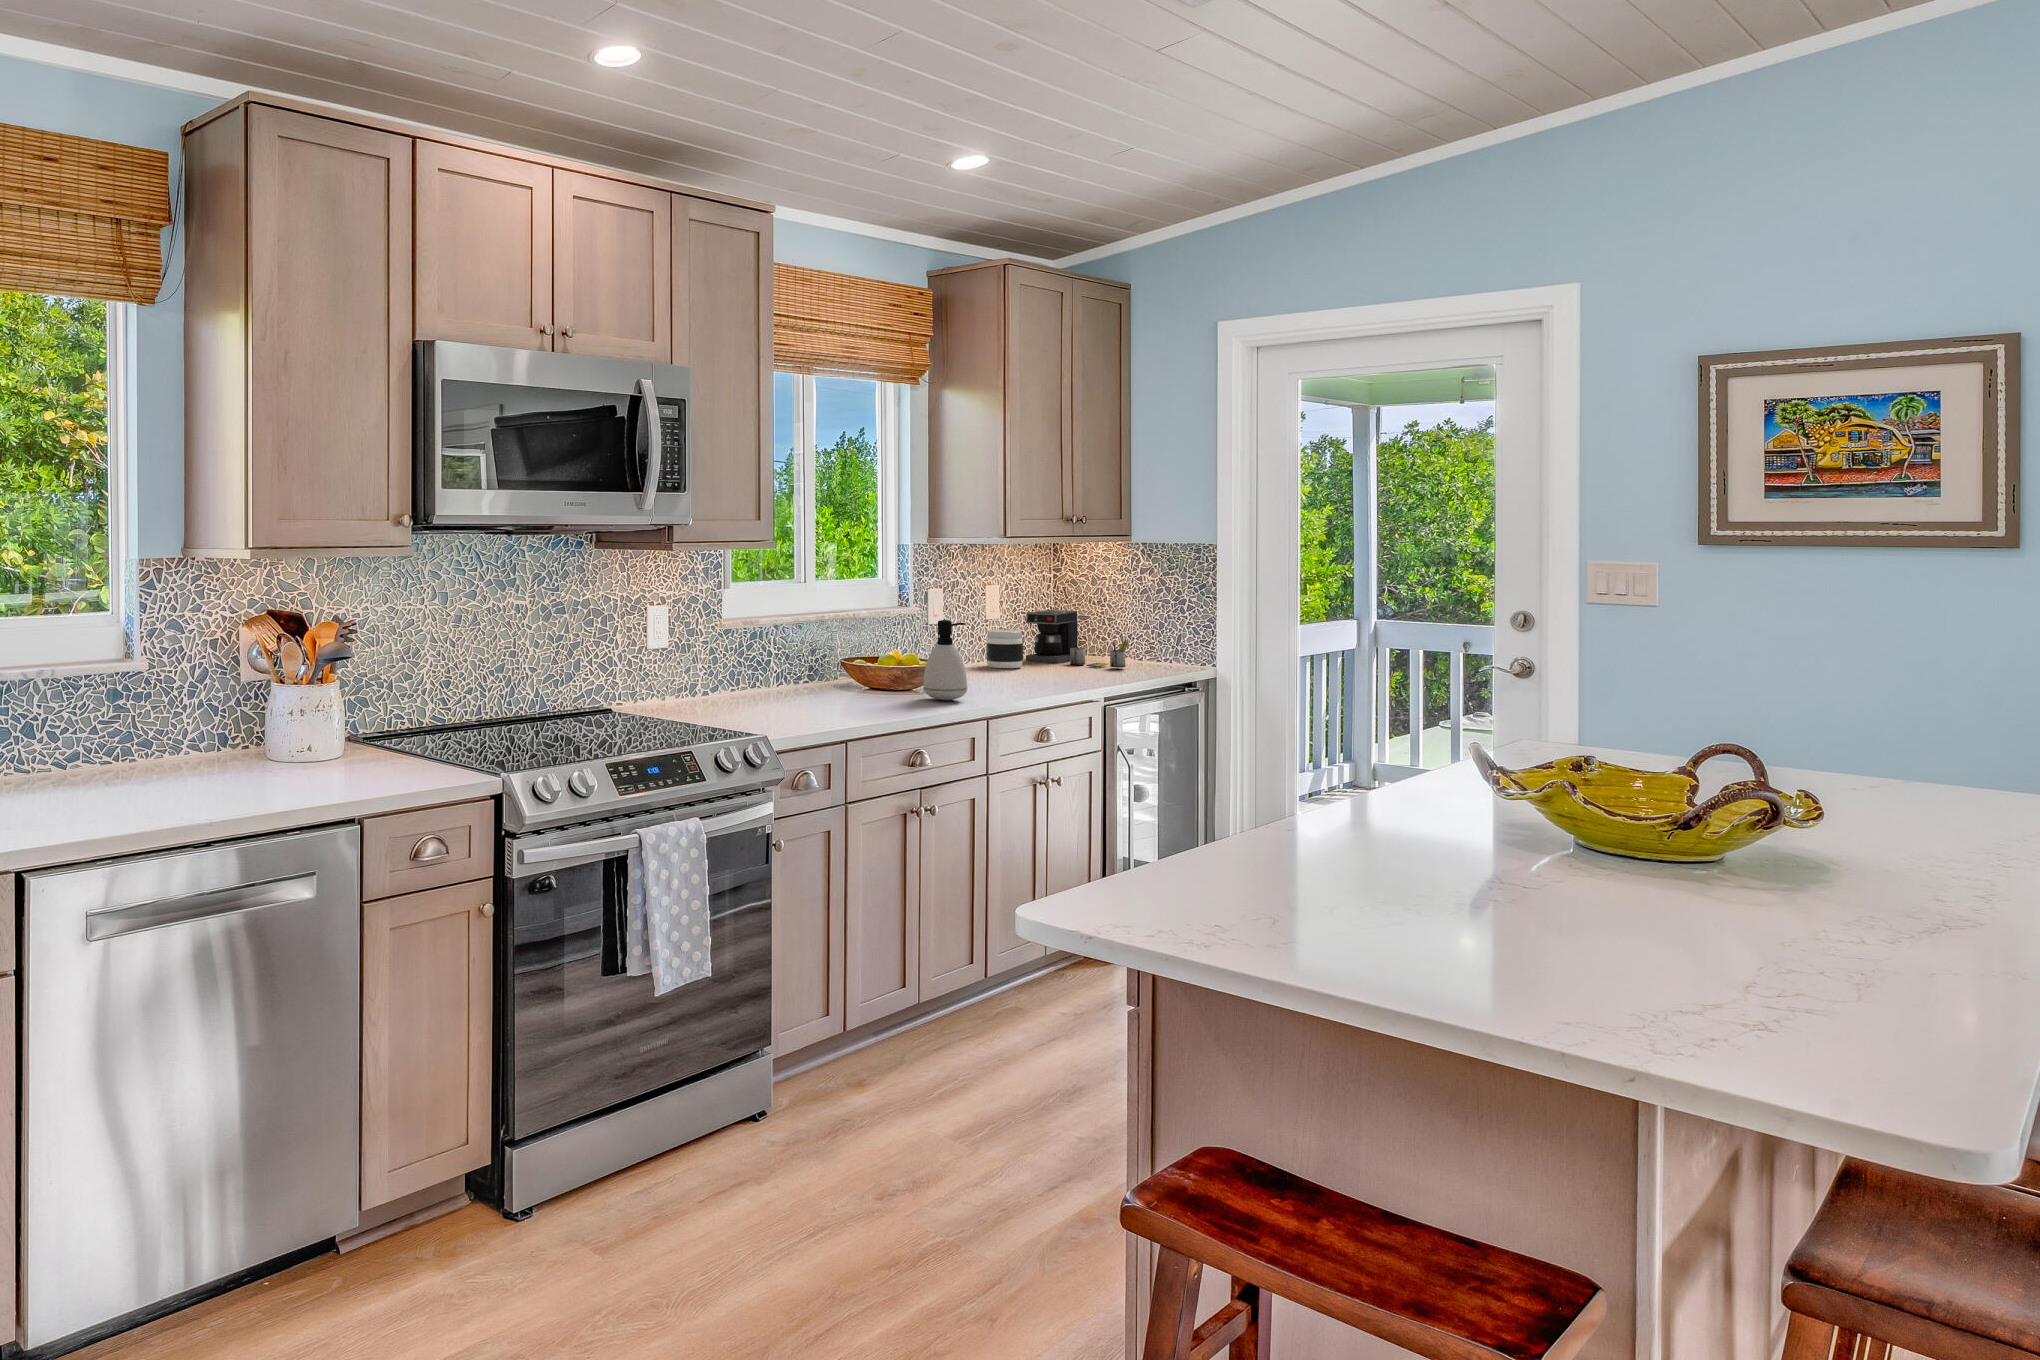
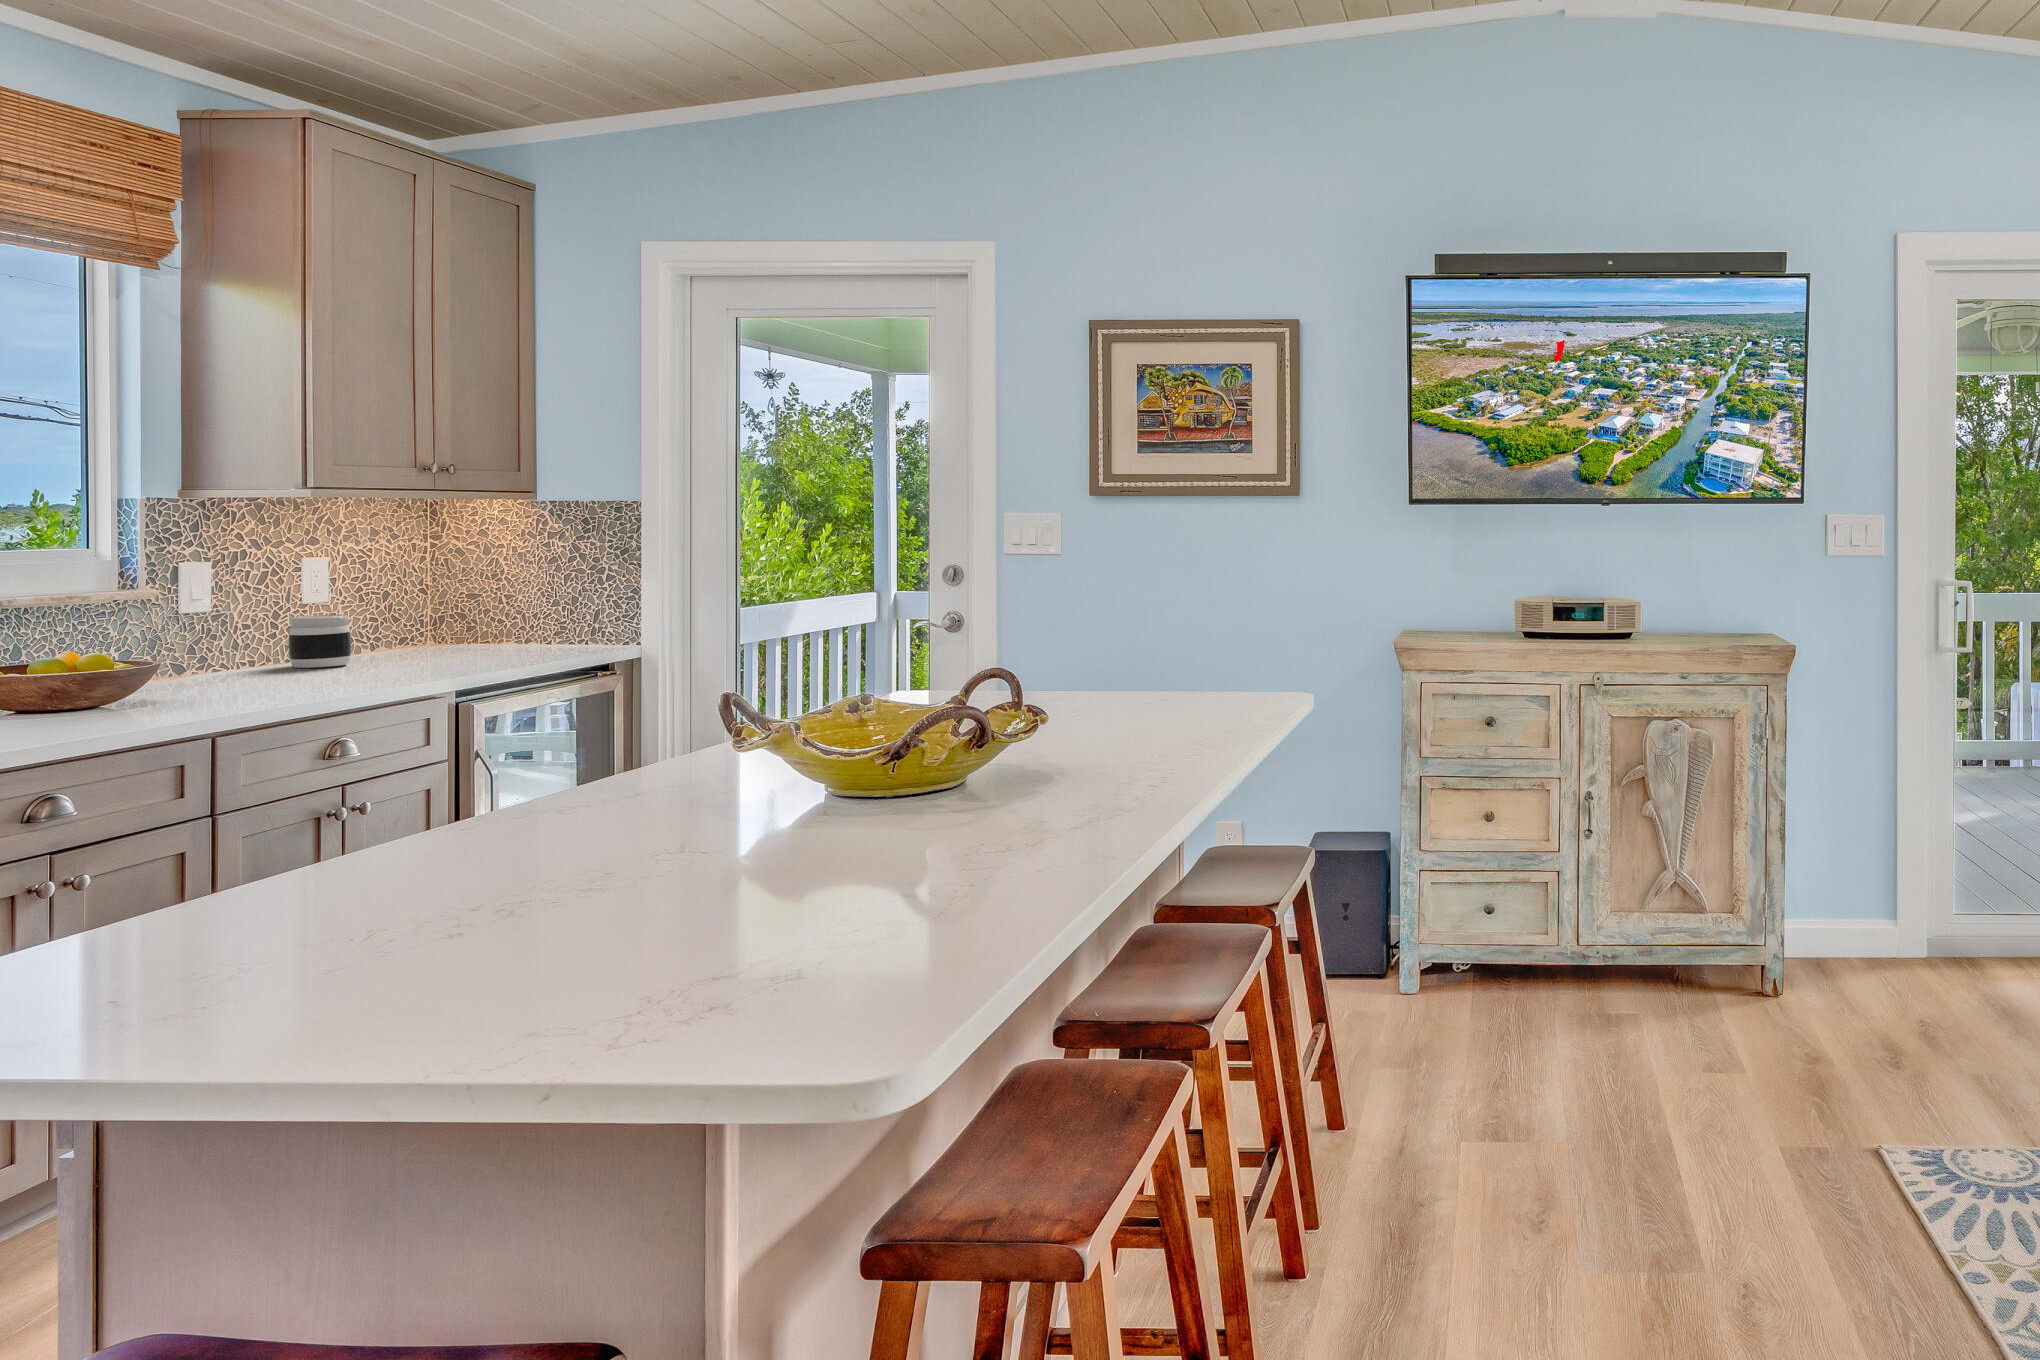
coffee maker: present [1026,610,1129,668] -> none [368,588,517,658]
soap dispenser: present [924,620,967,700] -> none [104,600,187,715]

